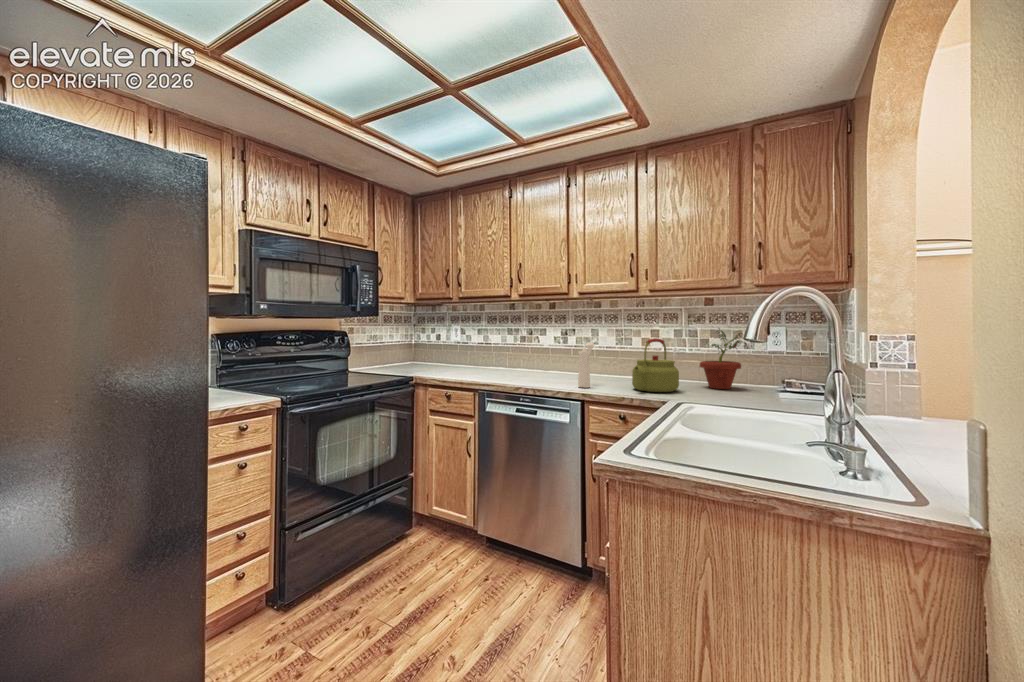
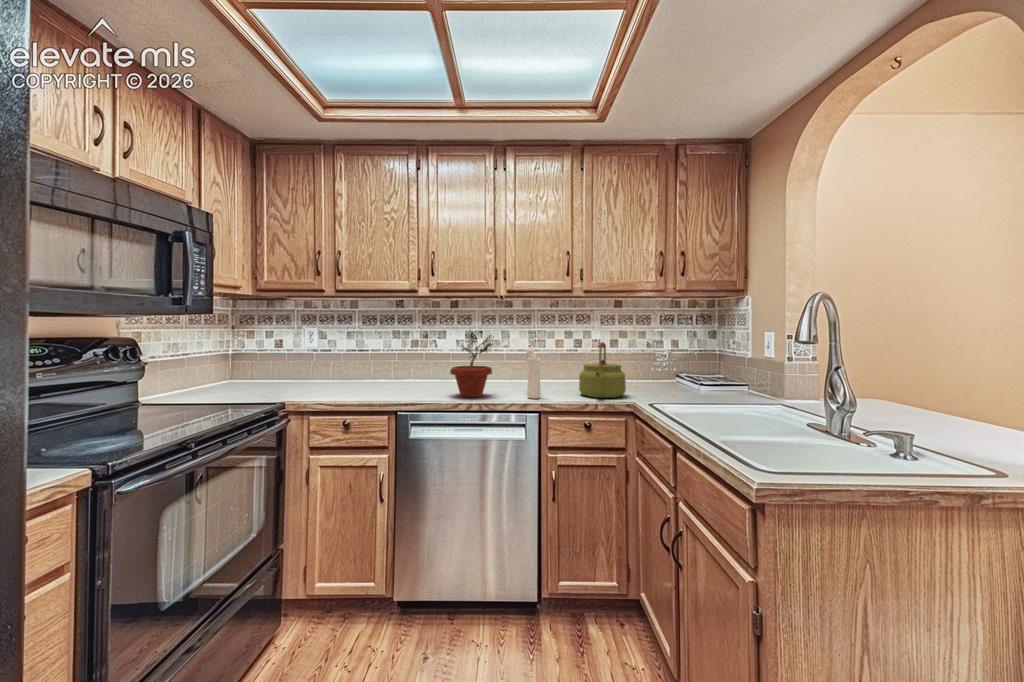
potted plant: present [700,328,742,389] -> present [450,330,494,397]

